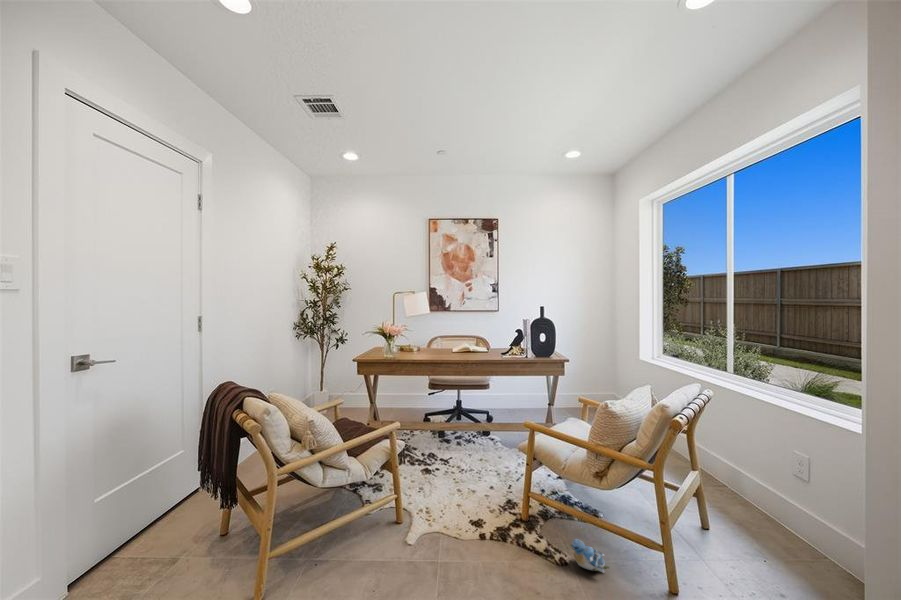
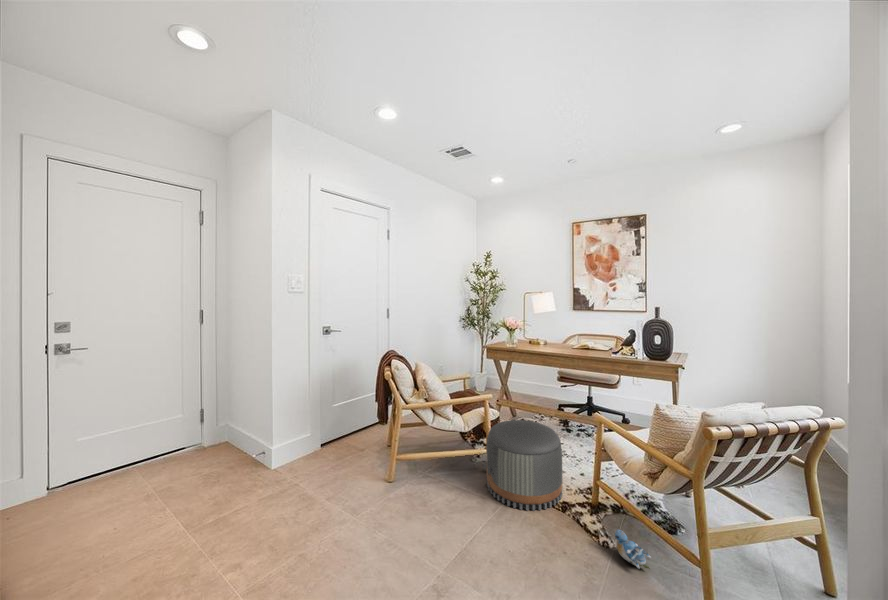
pouf: none [402,443,493,562] -> present [486,420,562,511]

